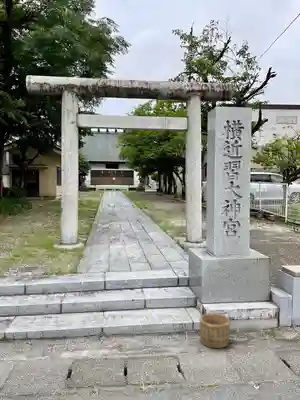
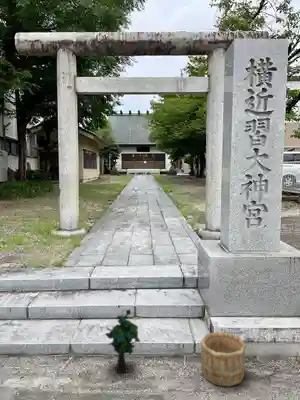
decorative plant: none [131,298,157,344] -> present [105,310,140,373]

